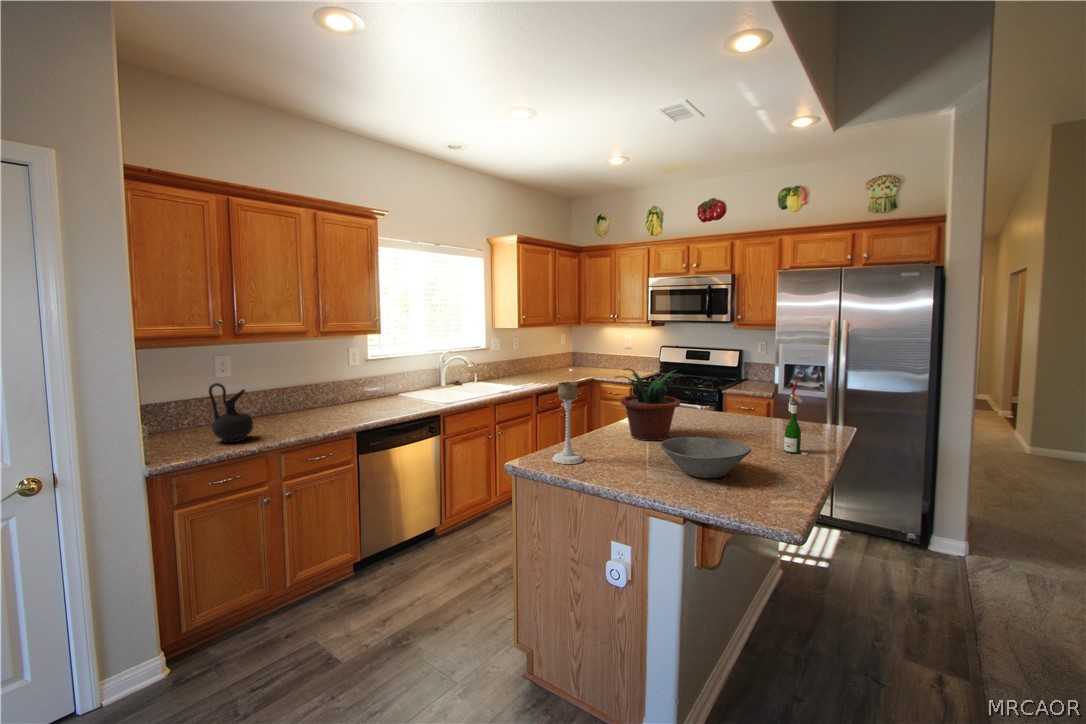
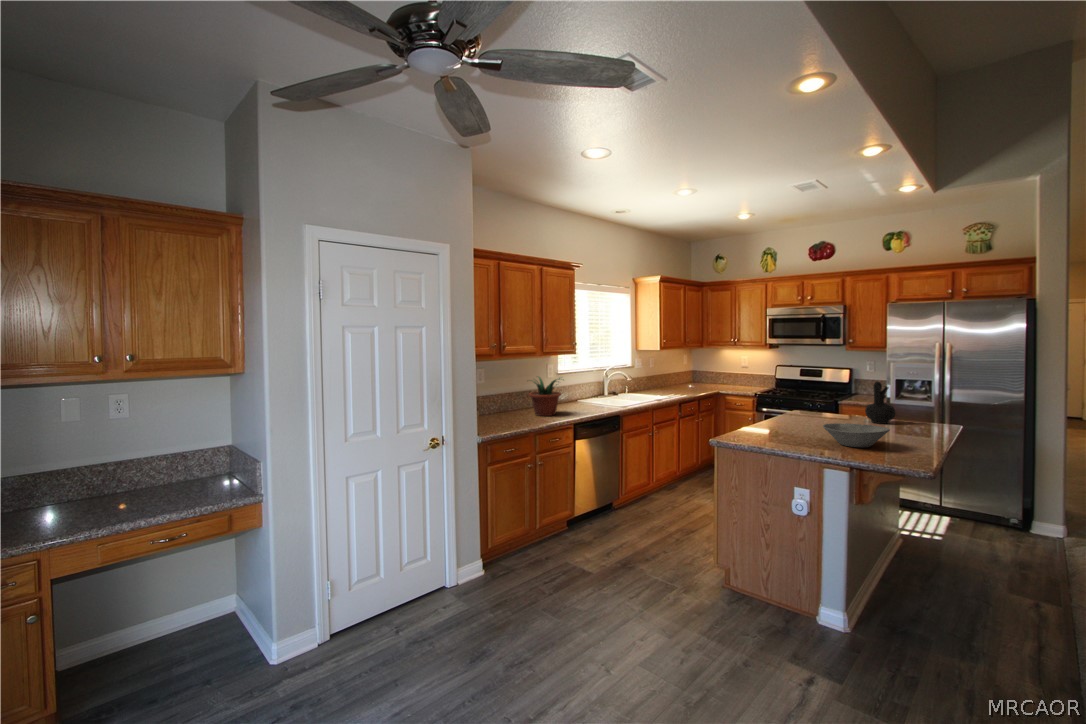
potted plant: present [615,368,686,441] -> present [529,377,562,416]
wine bottle: present [784,379,807,455] -> none [909,385,927,438]
candle holder: present [552,382,584,464] -> none [742,386,765,440]
ceramic jug: present [208,383,253,442] -> present [865,382,896,424]

